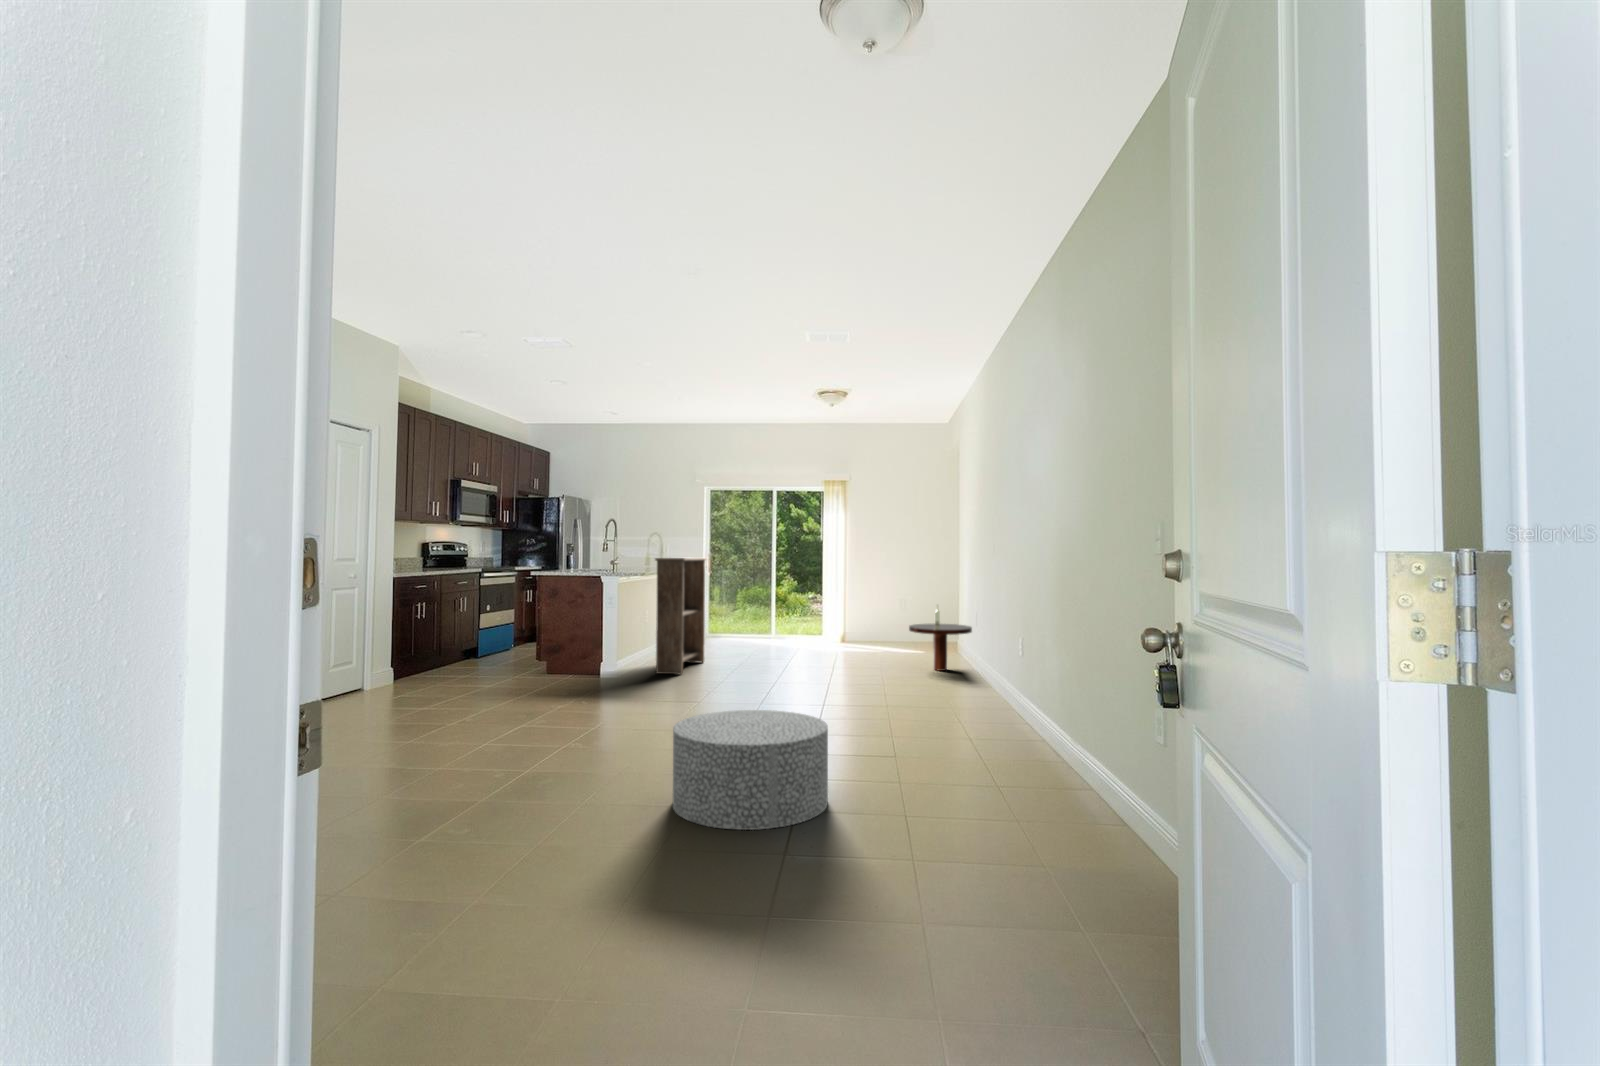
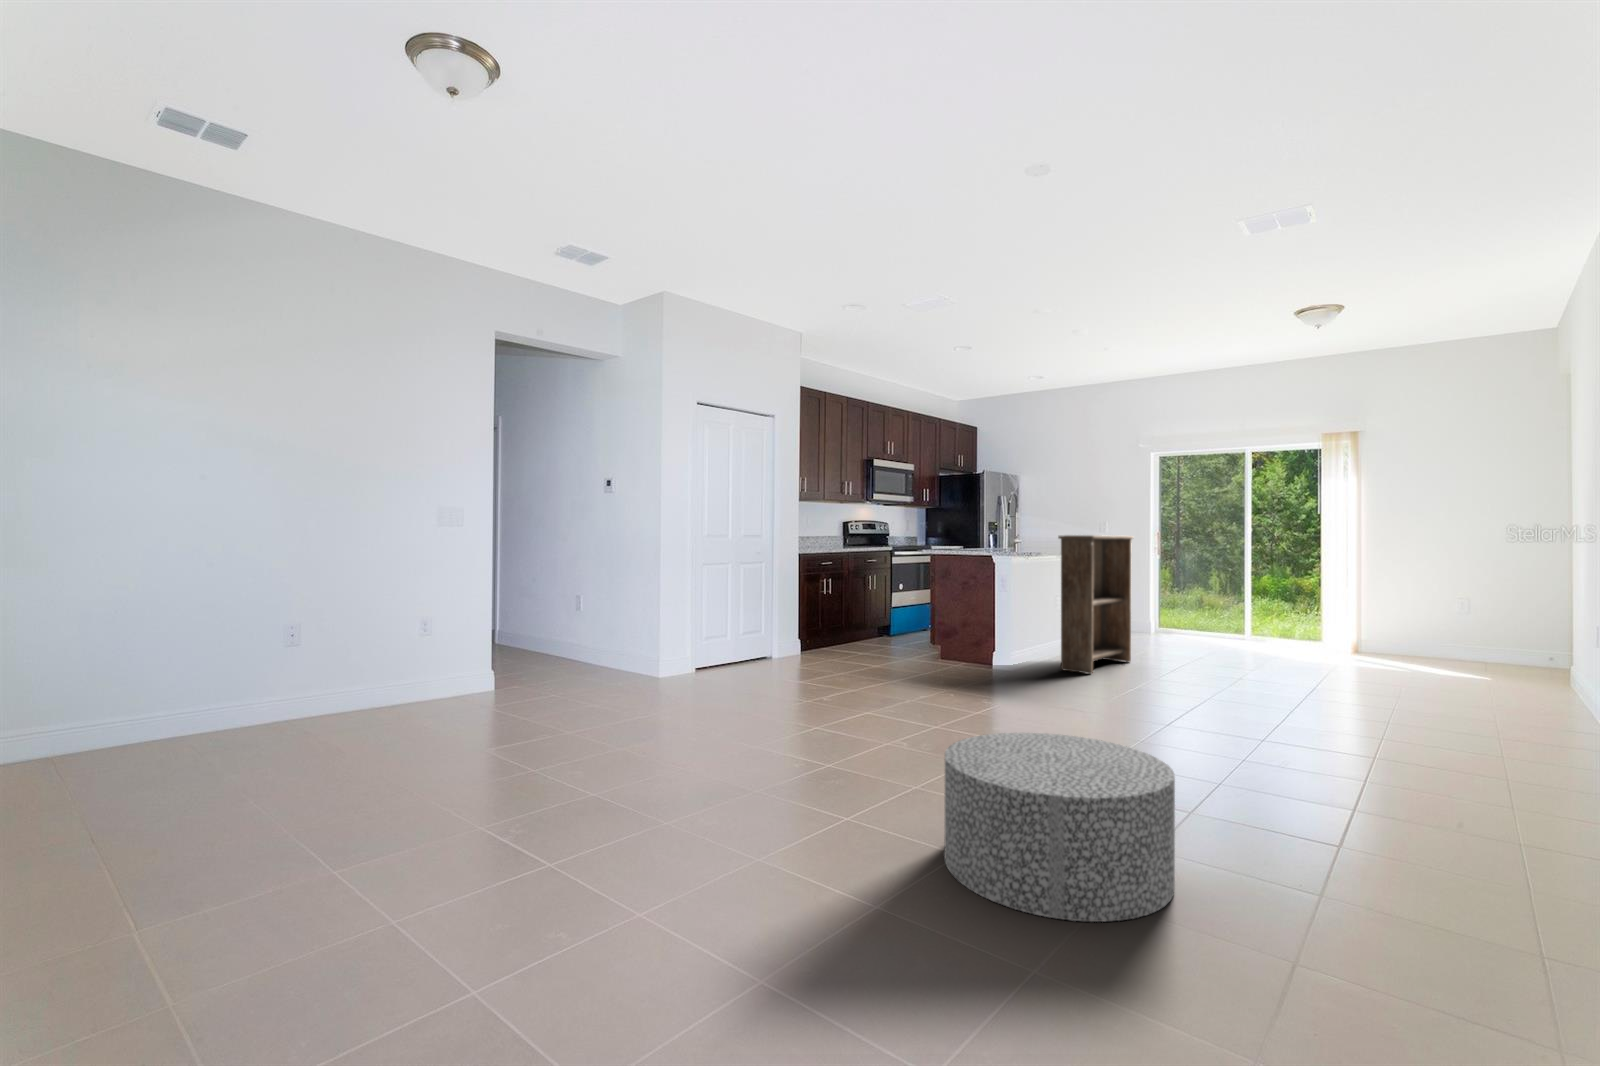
coffee table: present [909,605,972,671] -> none [1454,608,1588,713]

